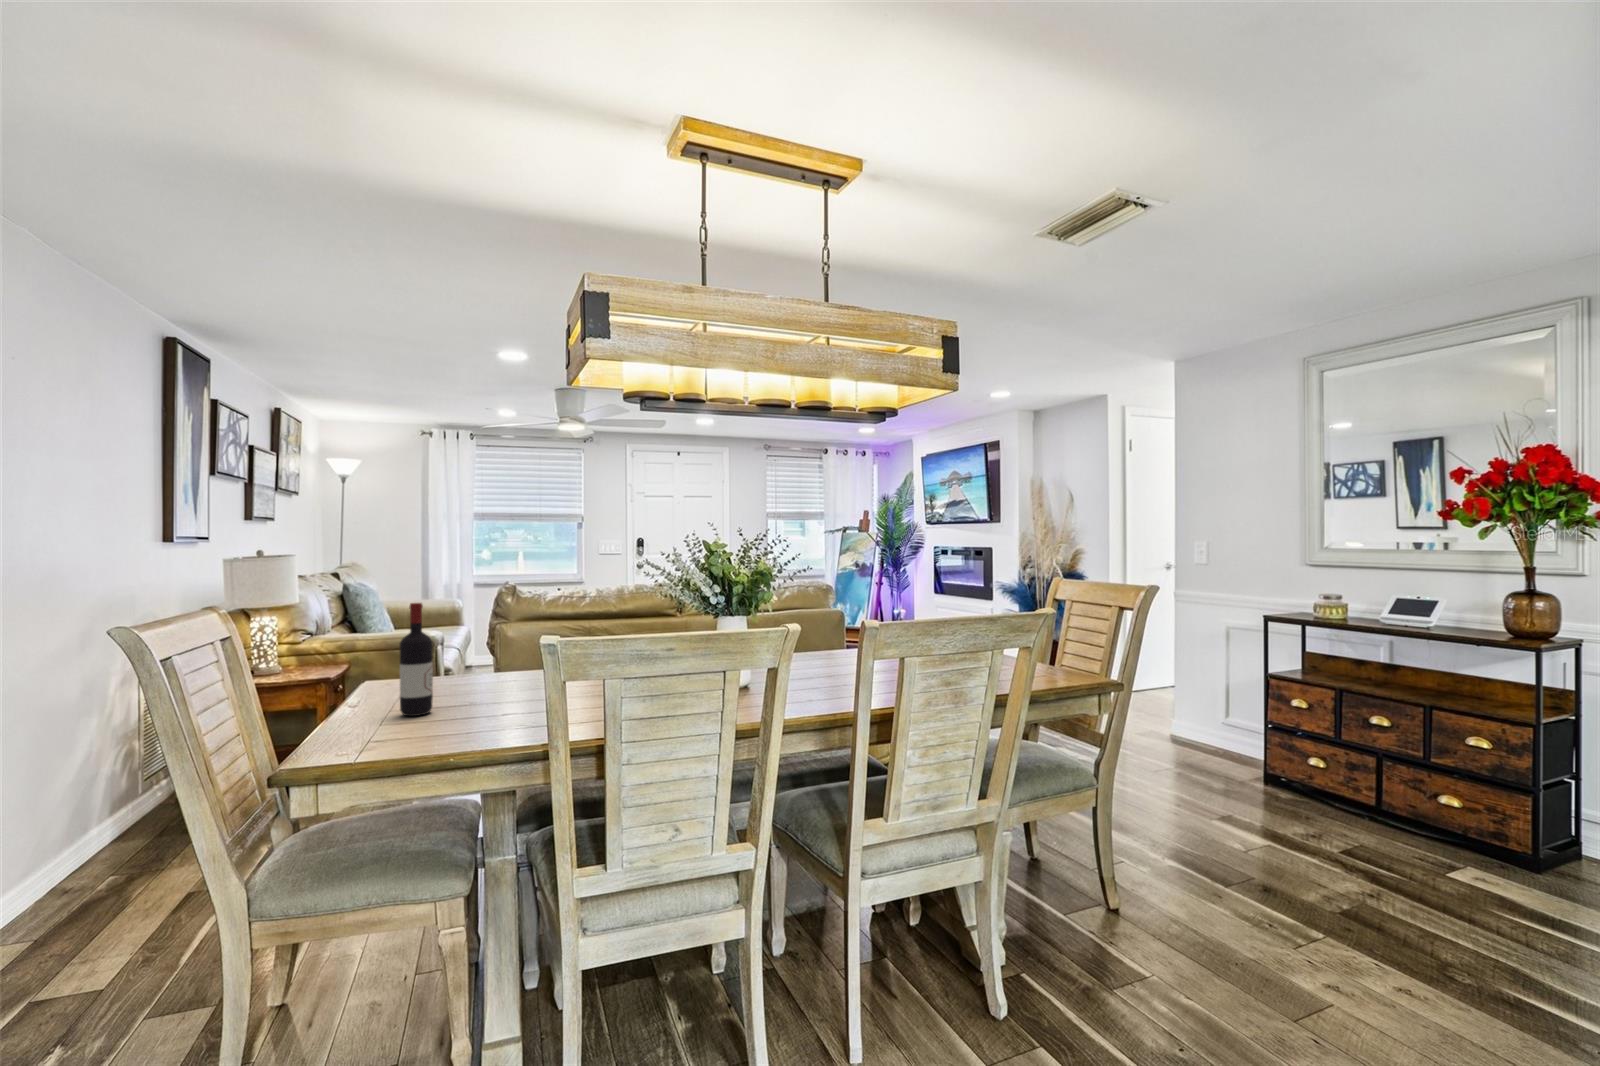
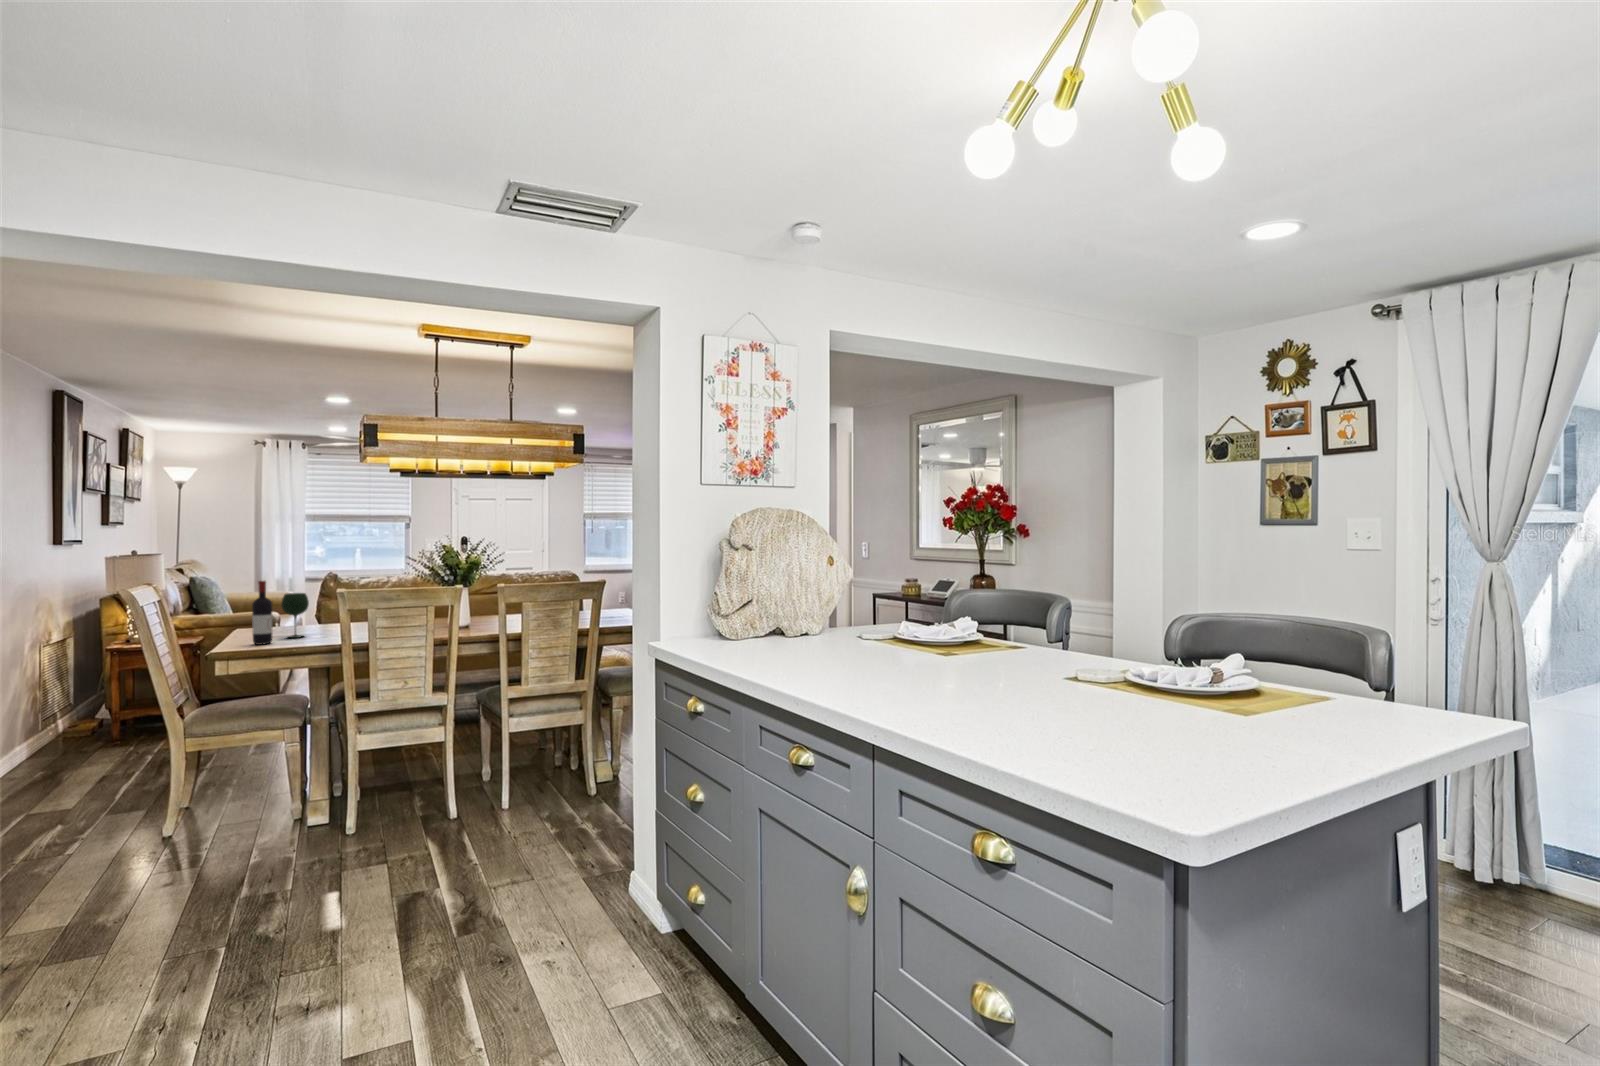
wine glass: none [448,621,490,699] -> present [281,593,309,638]

